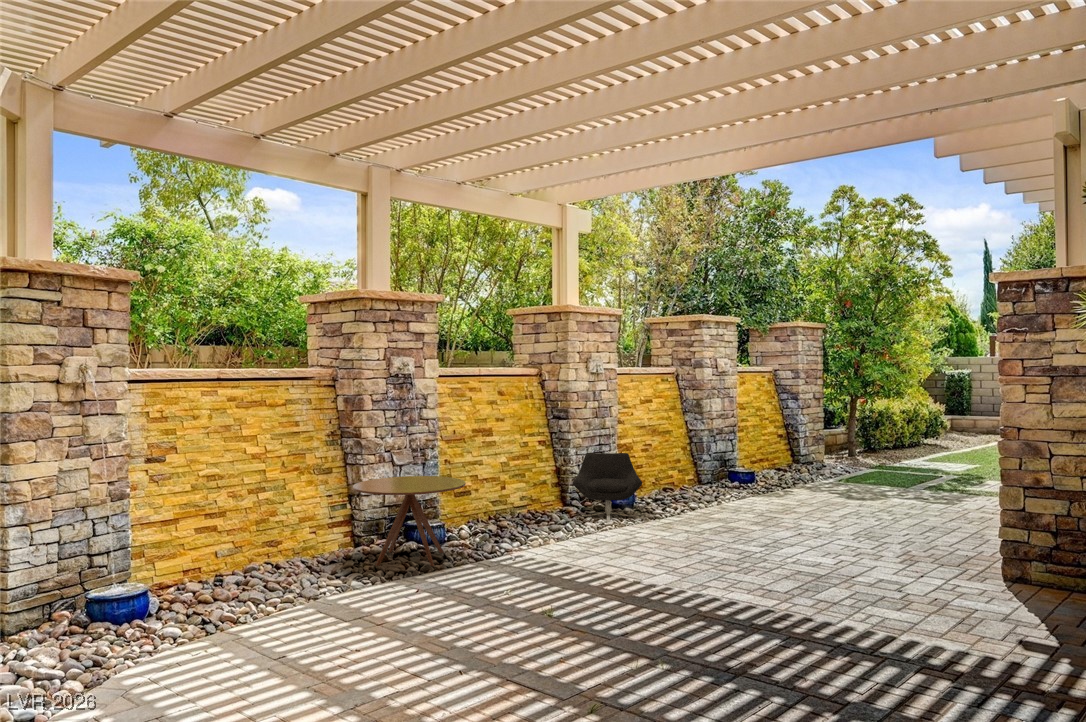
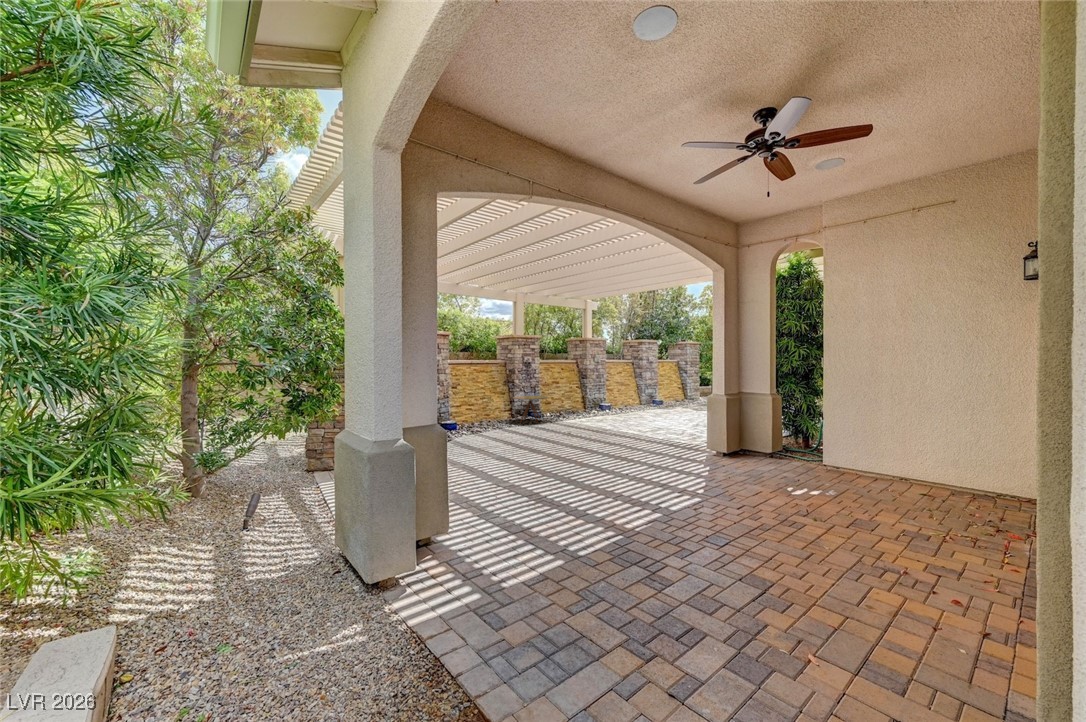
lounge chair: present [573,453,642,522] -> none [587,391,612,415]

